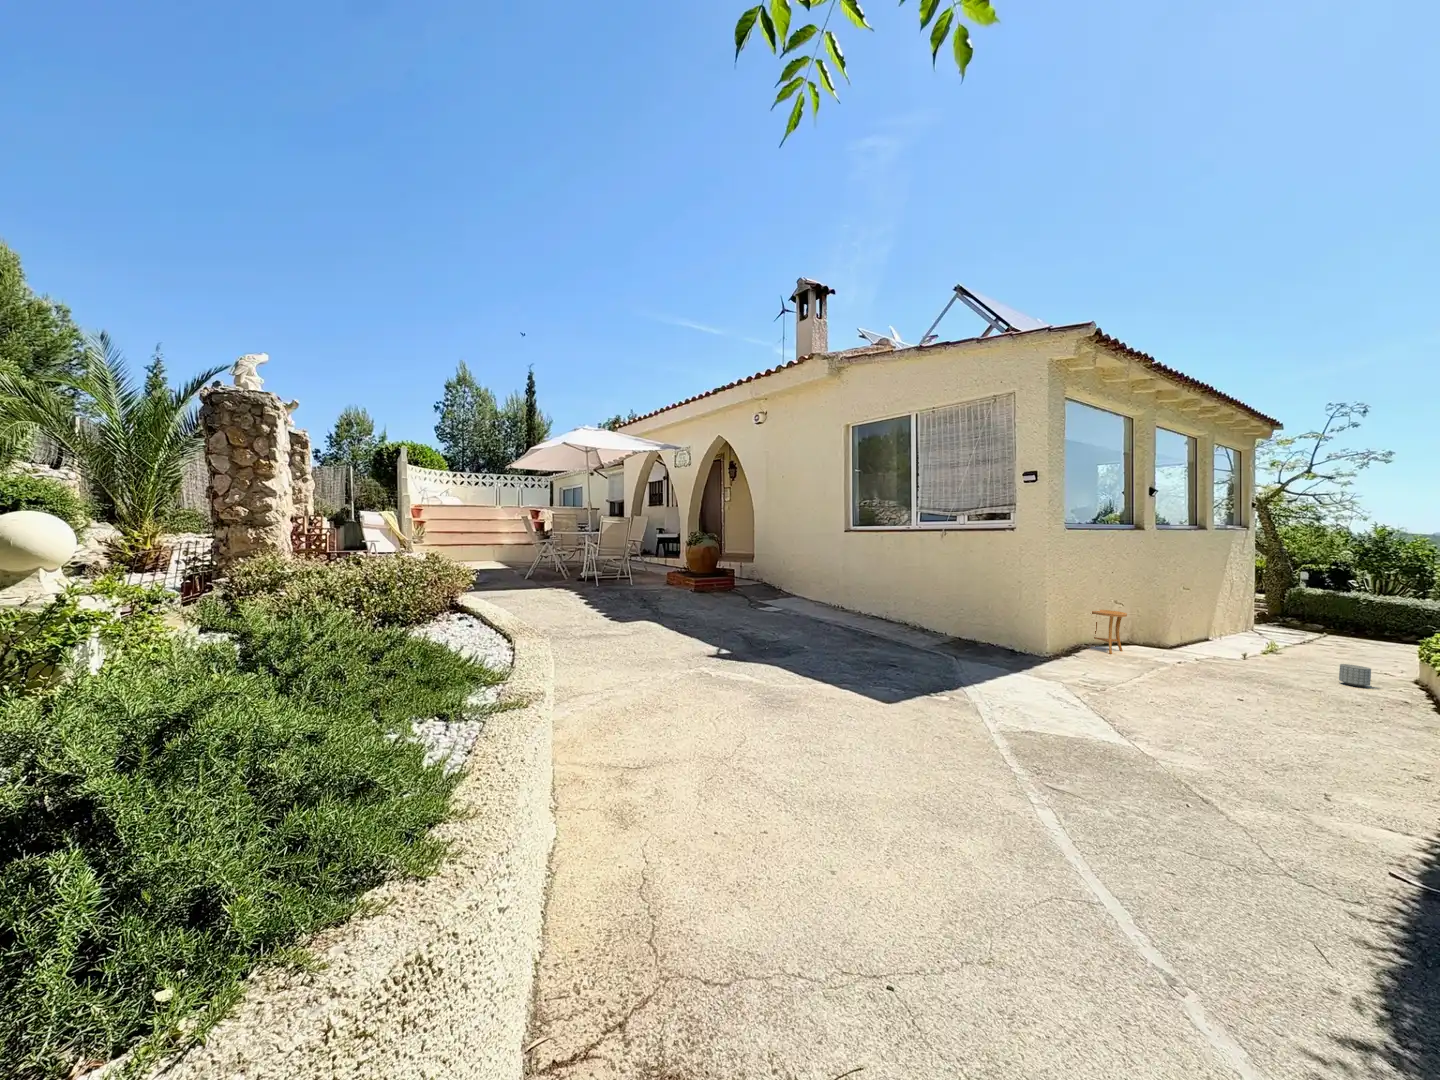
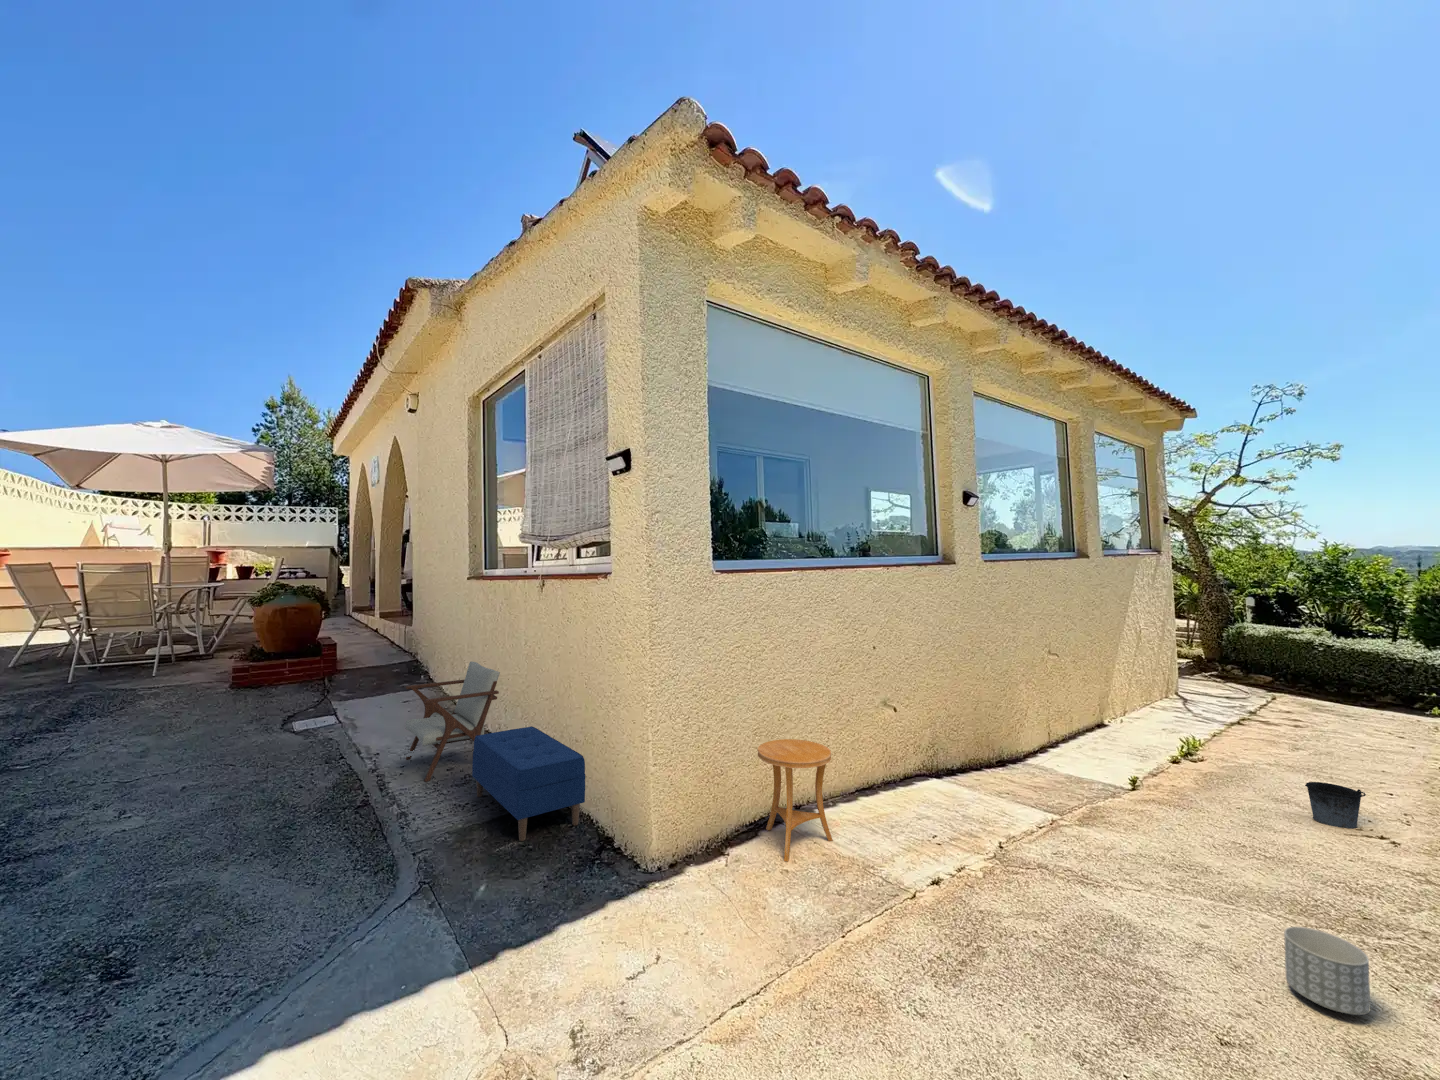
lounge chair: none [864,576,919,628] -> present [405,662,500,782]
bench: none [930,605,1003,644] -> present [472,726,585,841]
bucket: none [1349,646,1381,667] -> present [1305,782,1366,829]

